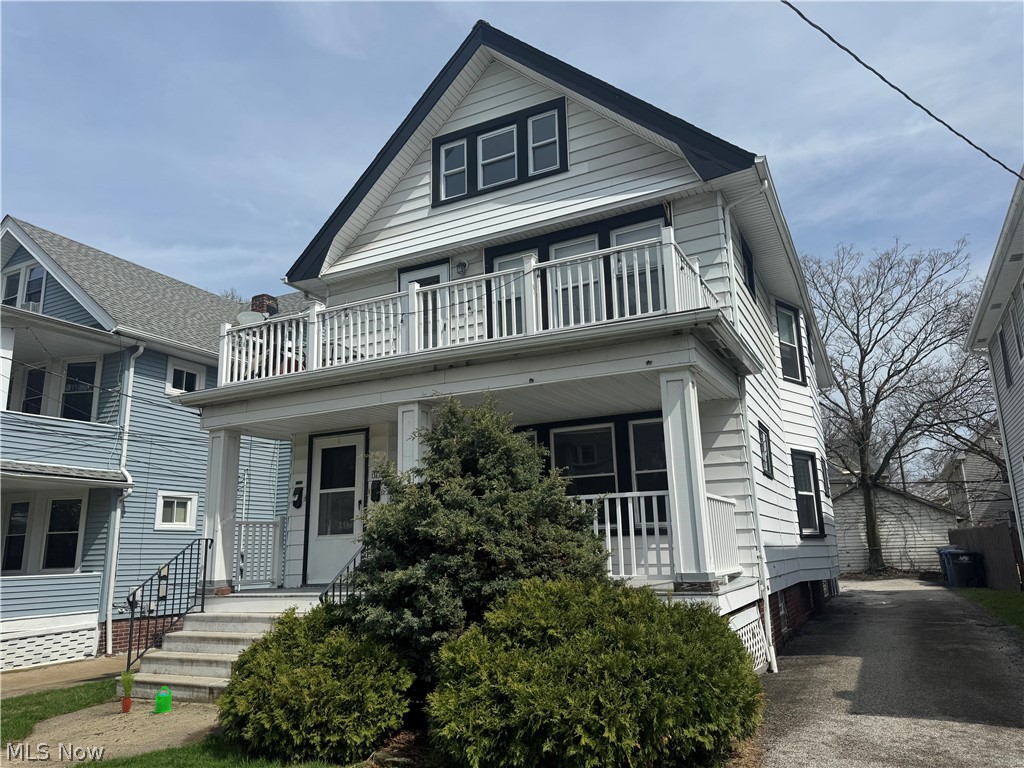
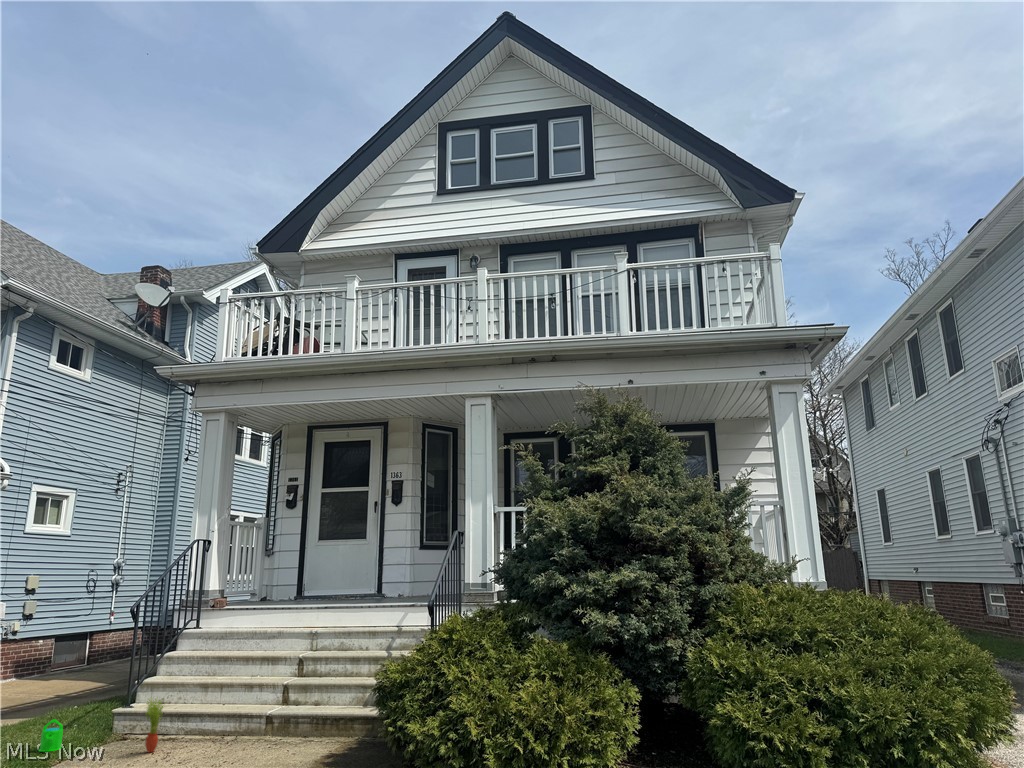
watering can: present [154,686,172,713] -> present [39,719,63,752]

